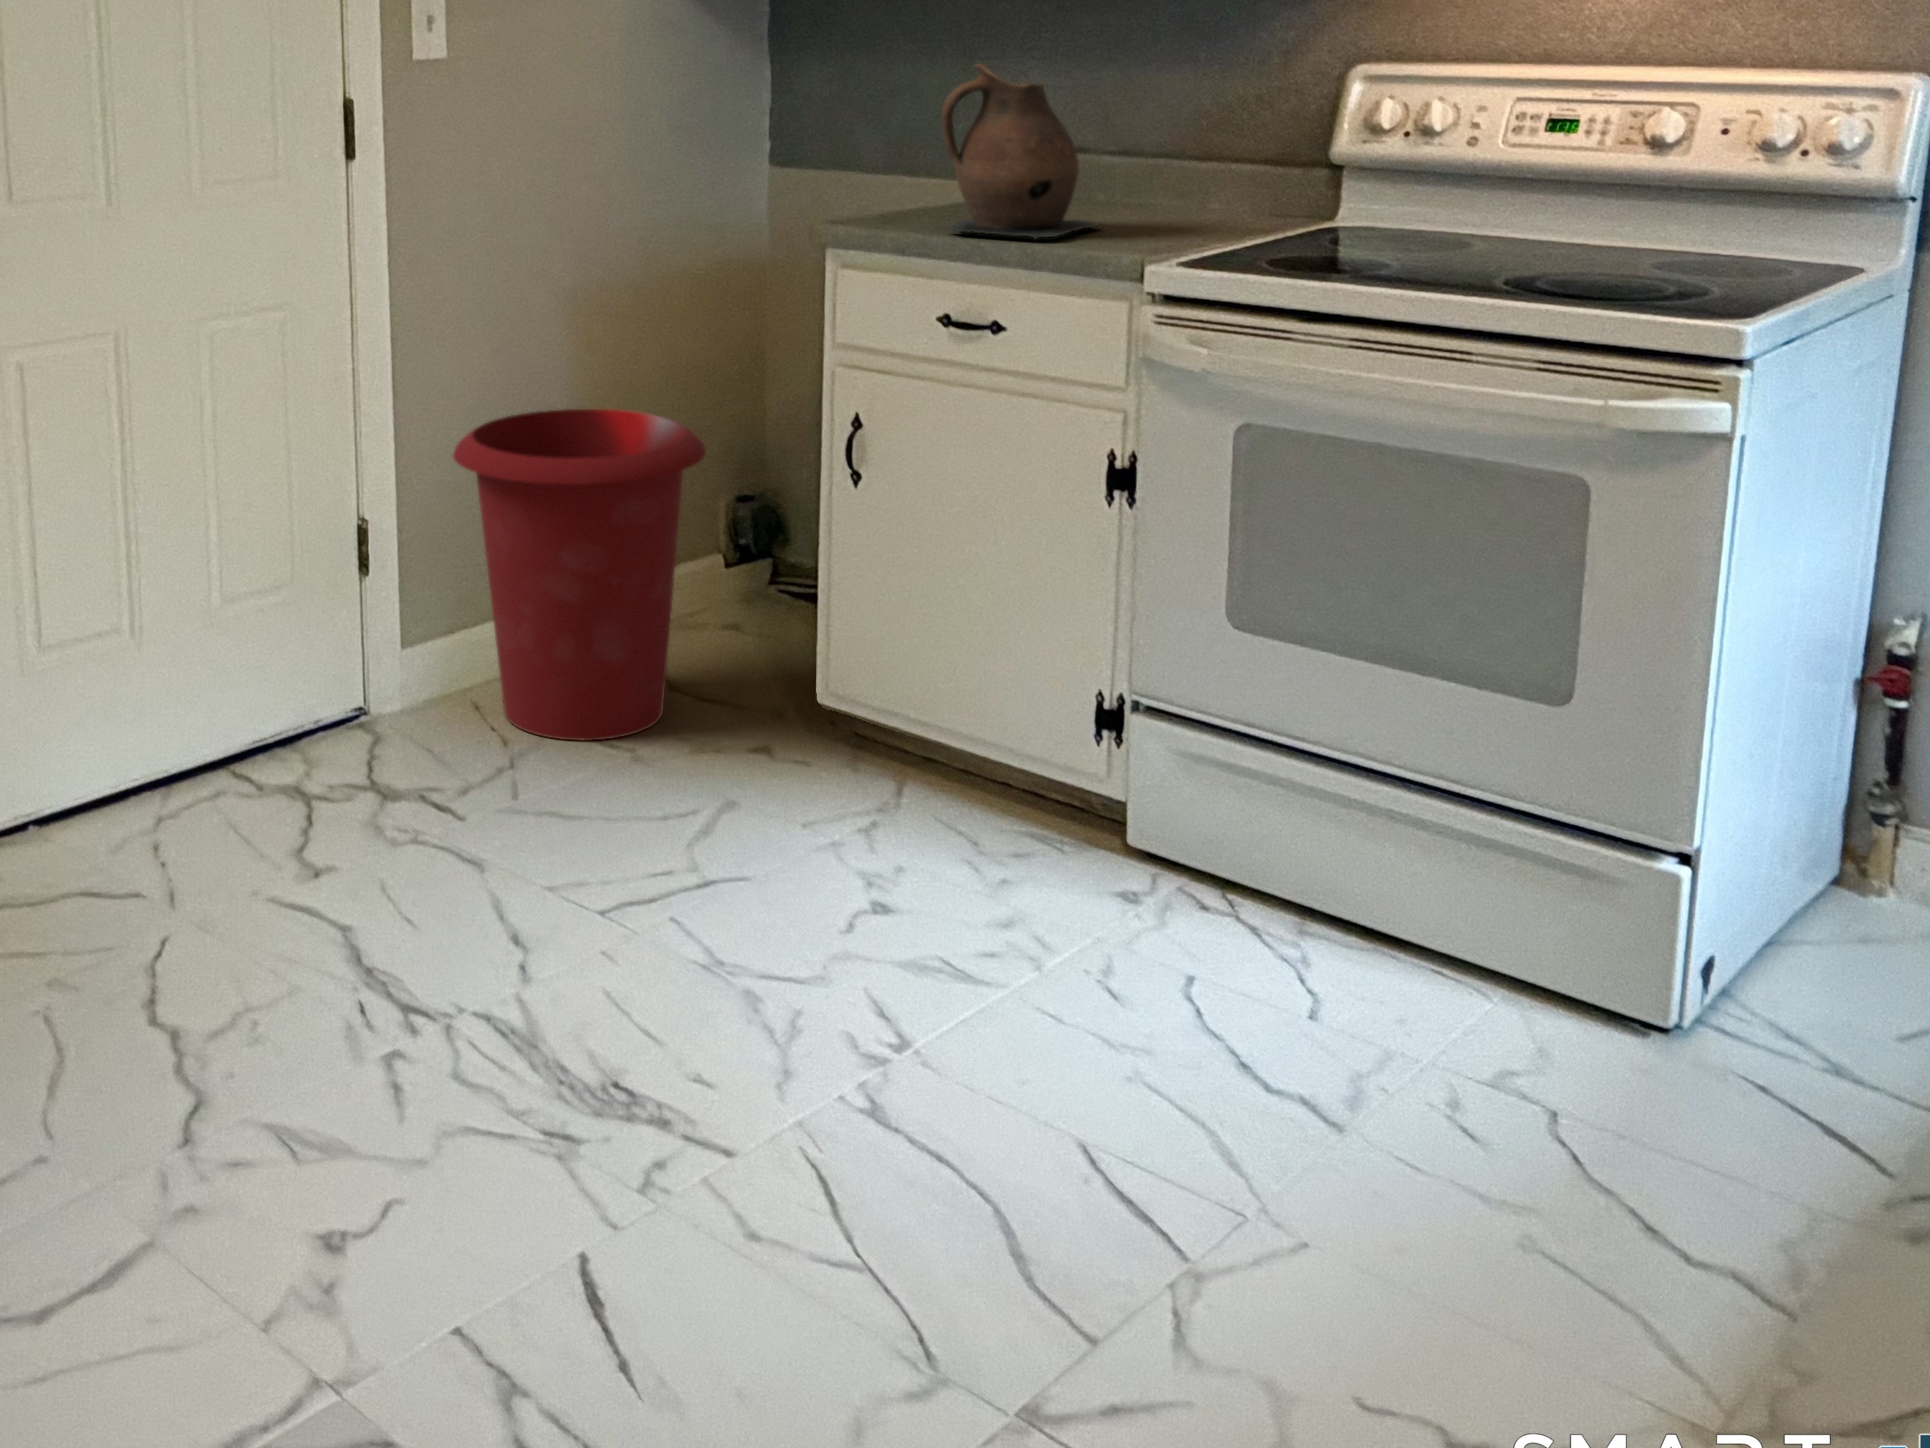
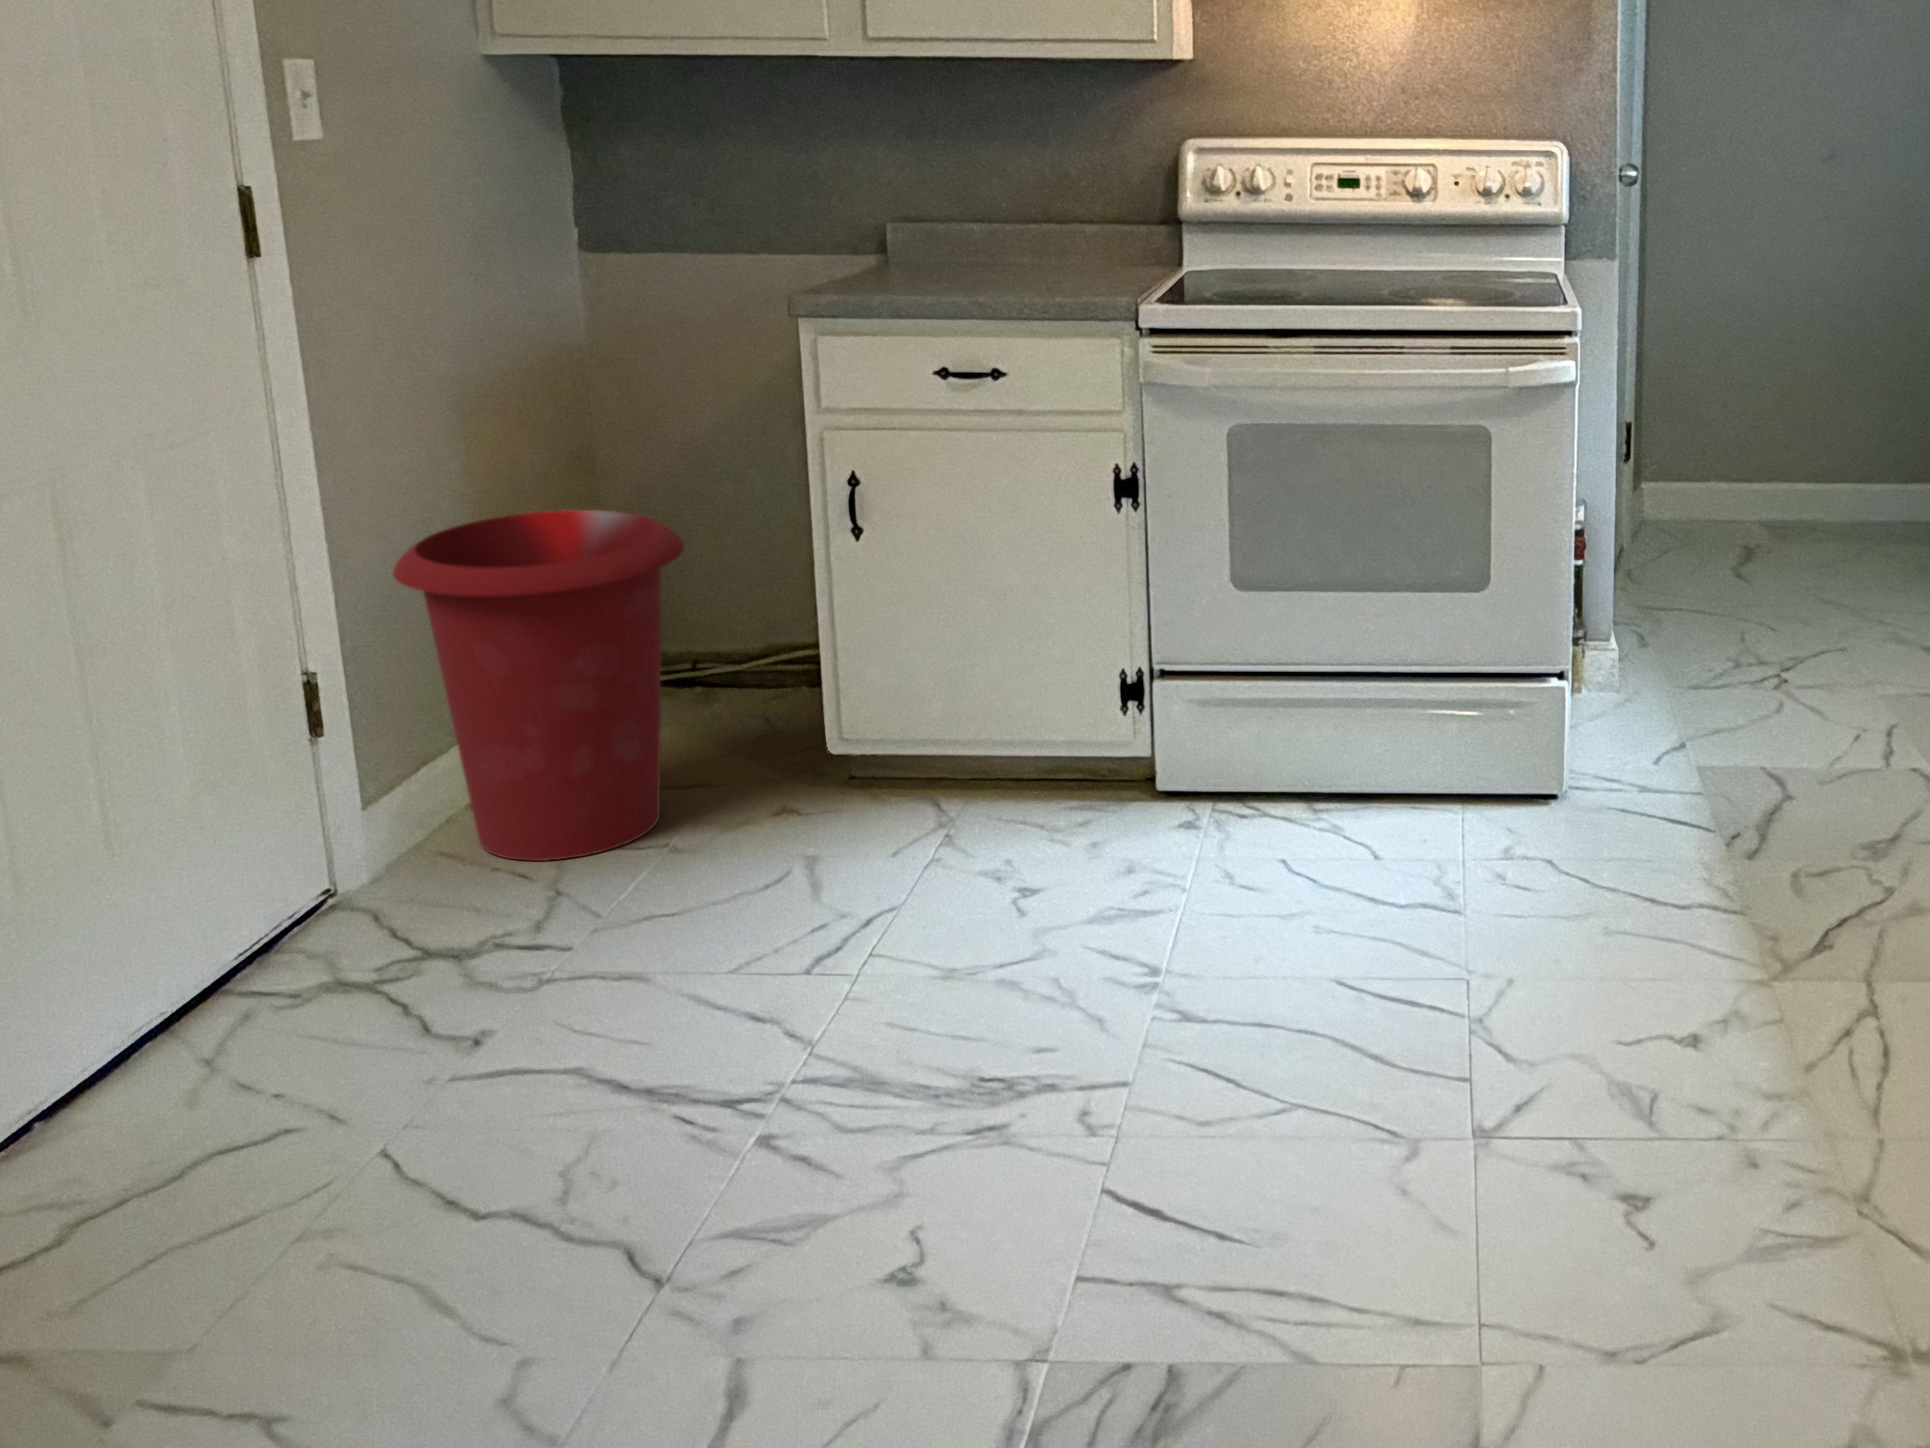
ceramic pitcher: present [941,64,1101,239] -> none [910,143,1038,296]

